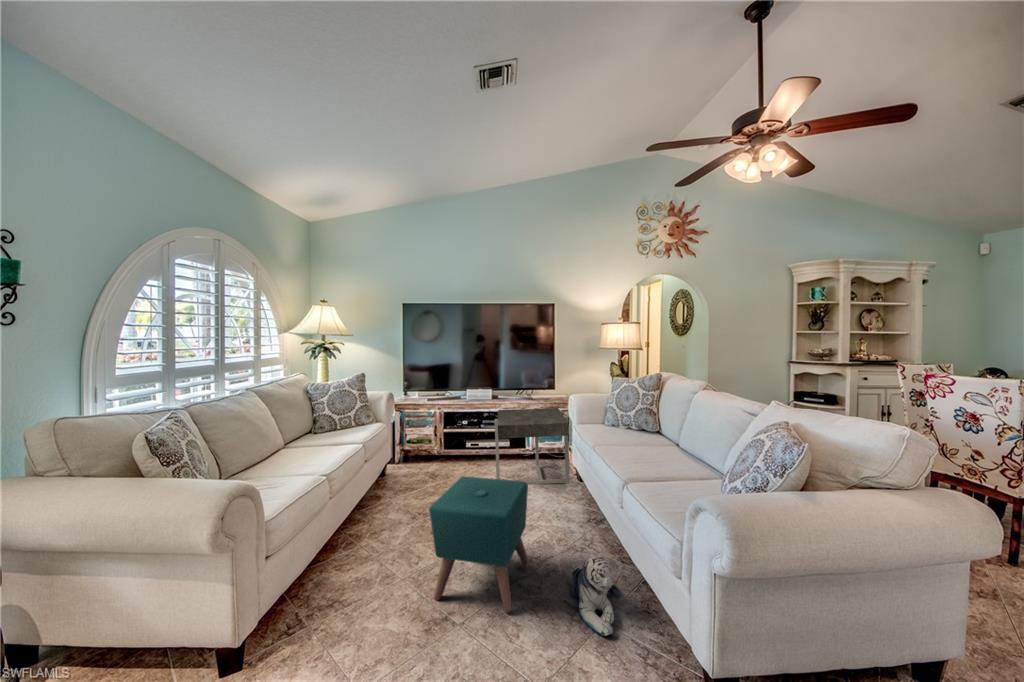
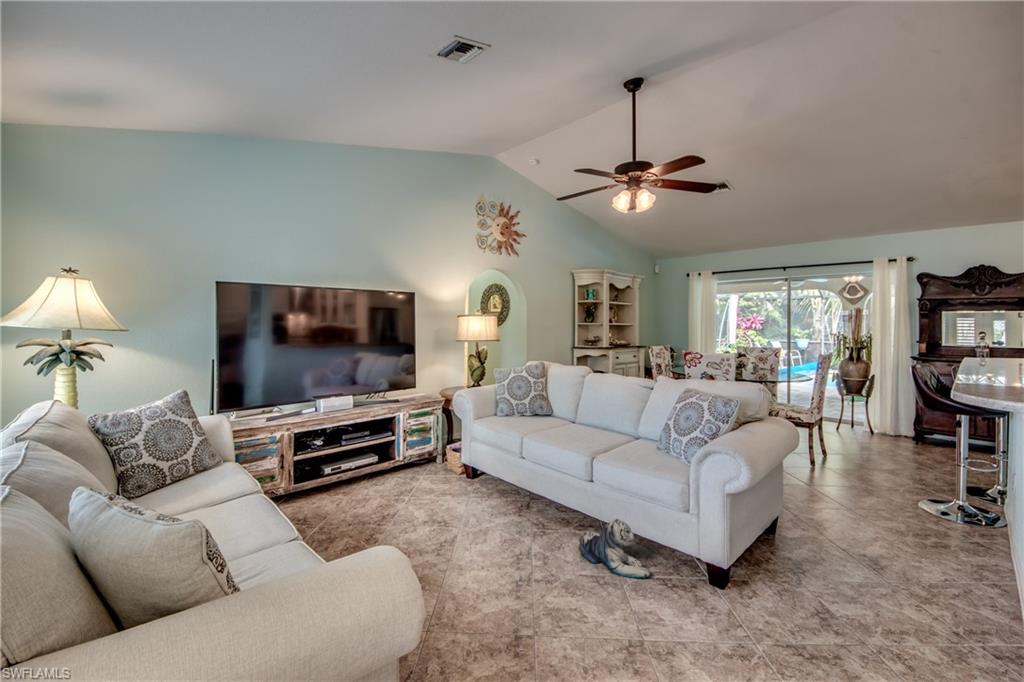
side table: present [494,408,569,484] -> none [377,407,481,506]
ottoman: present [429,476,529,613] -> none [466,475,576,627]

